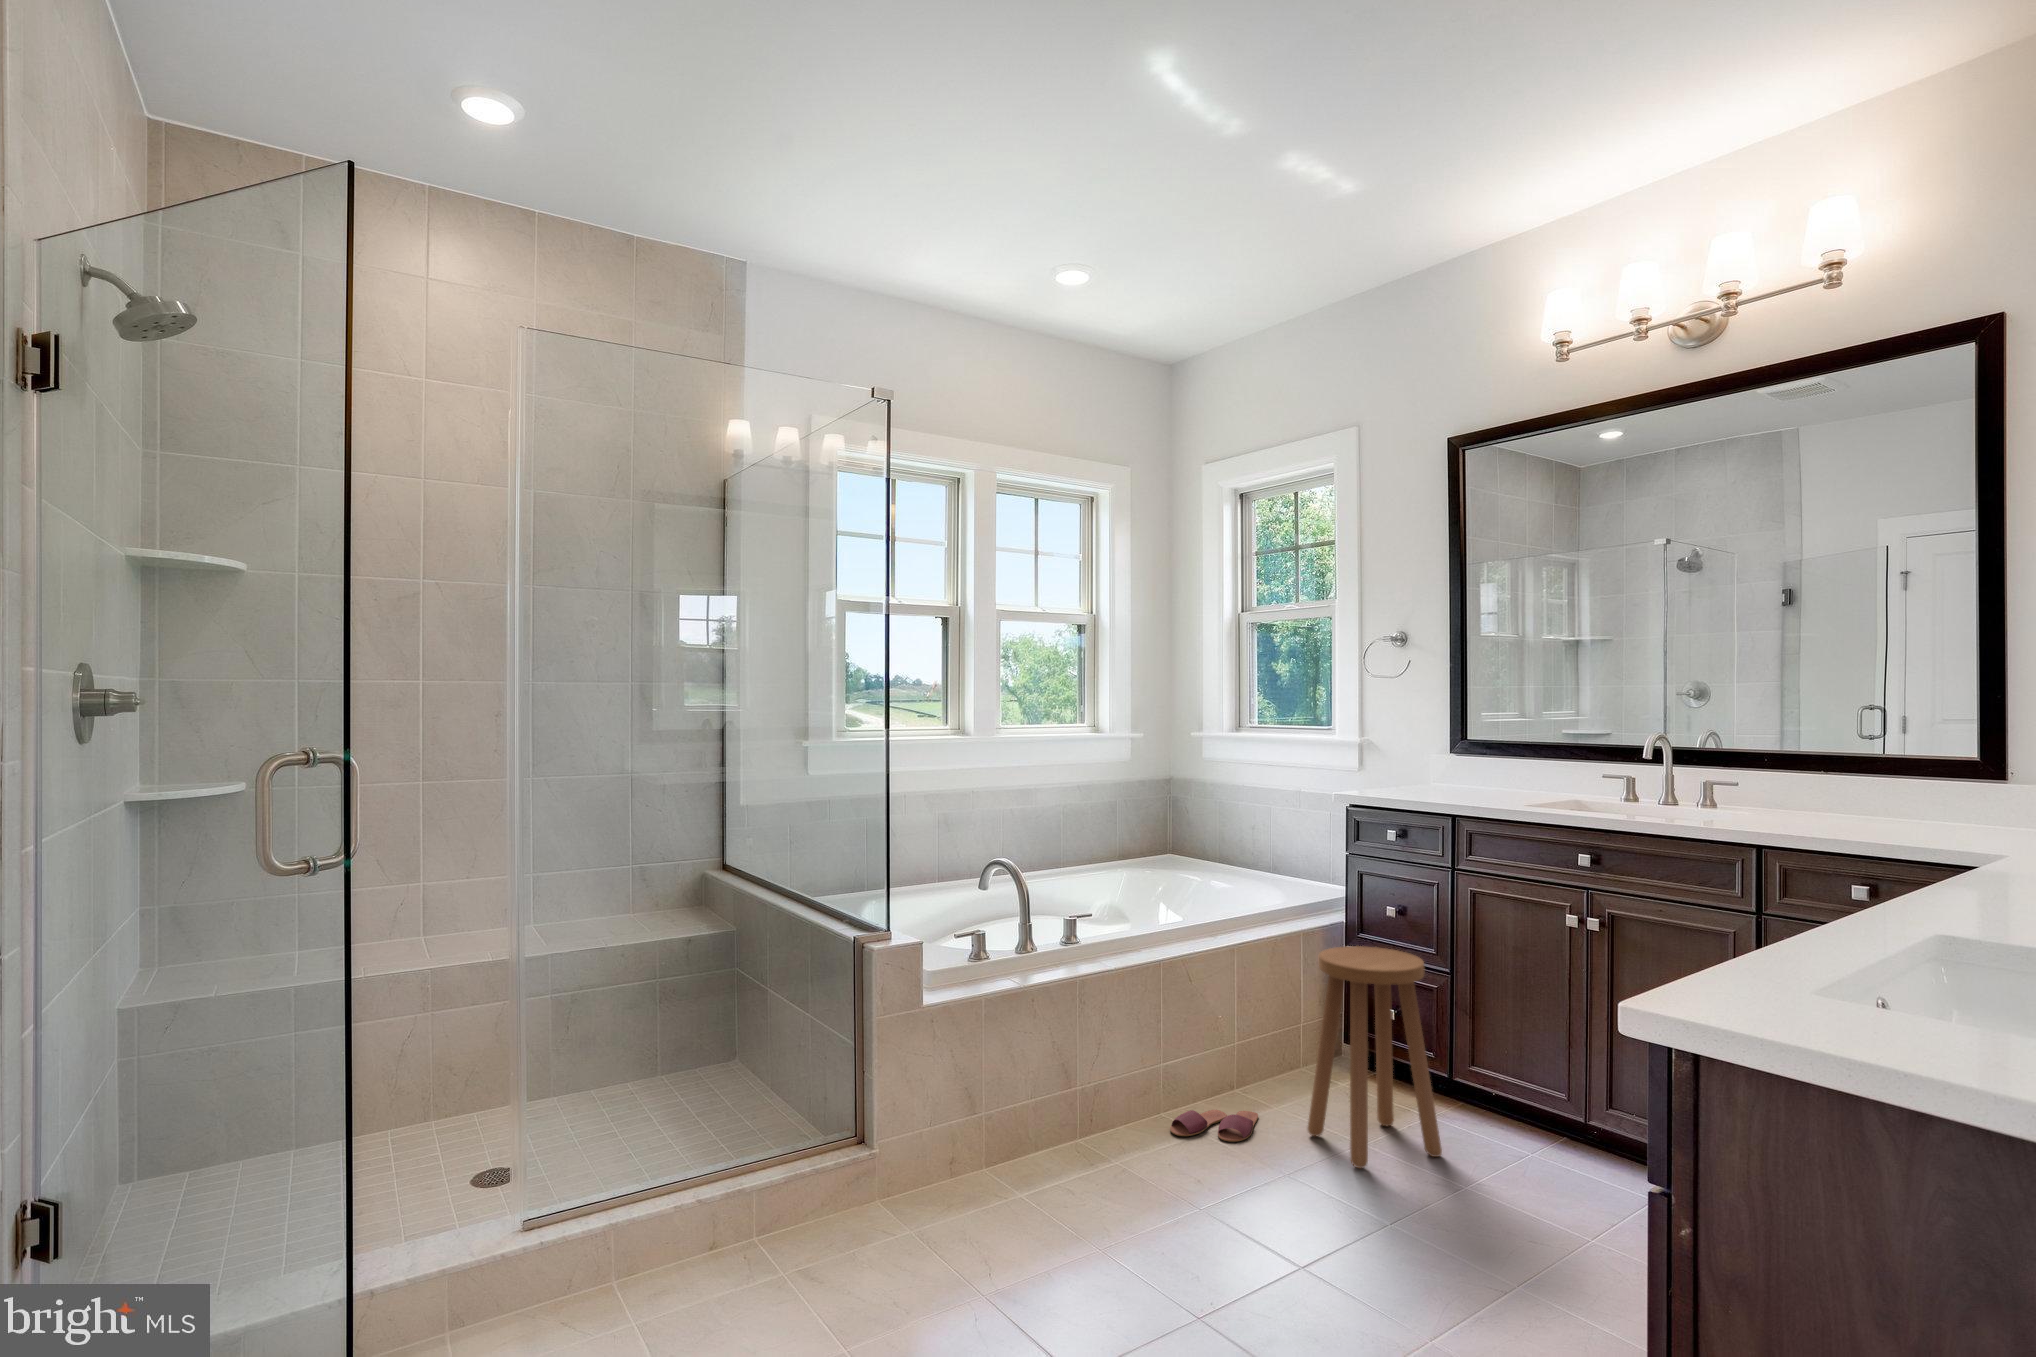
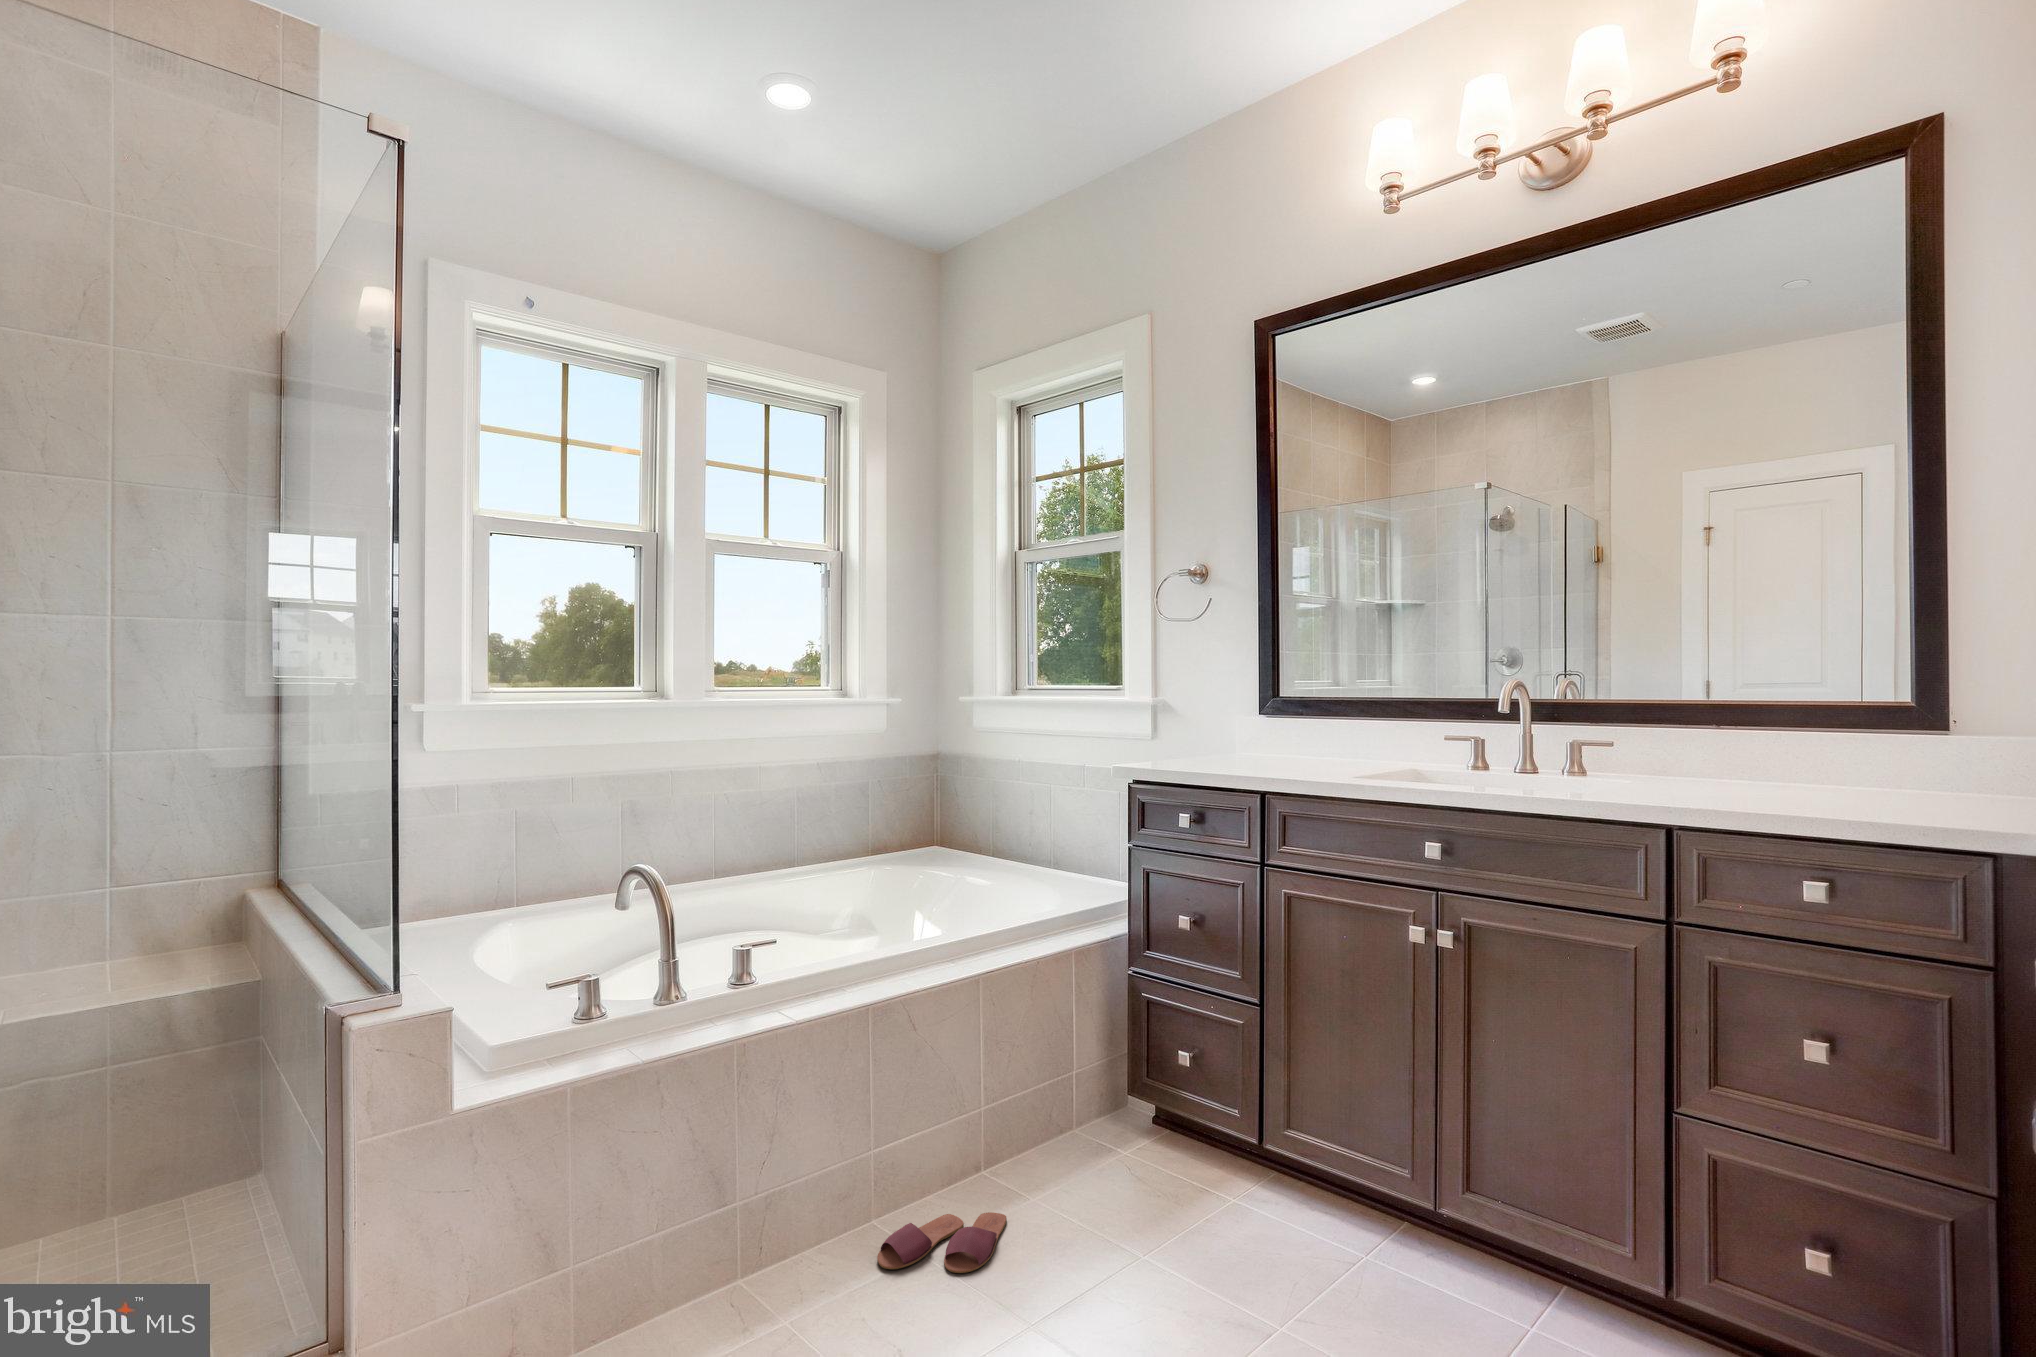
stool: present [1307,946,1442,1168] -> none [1070,977,1250,1309]

